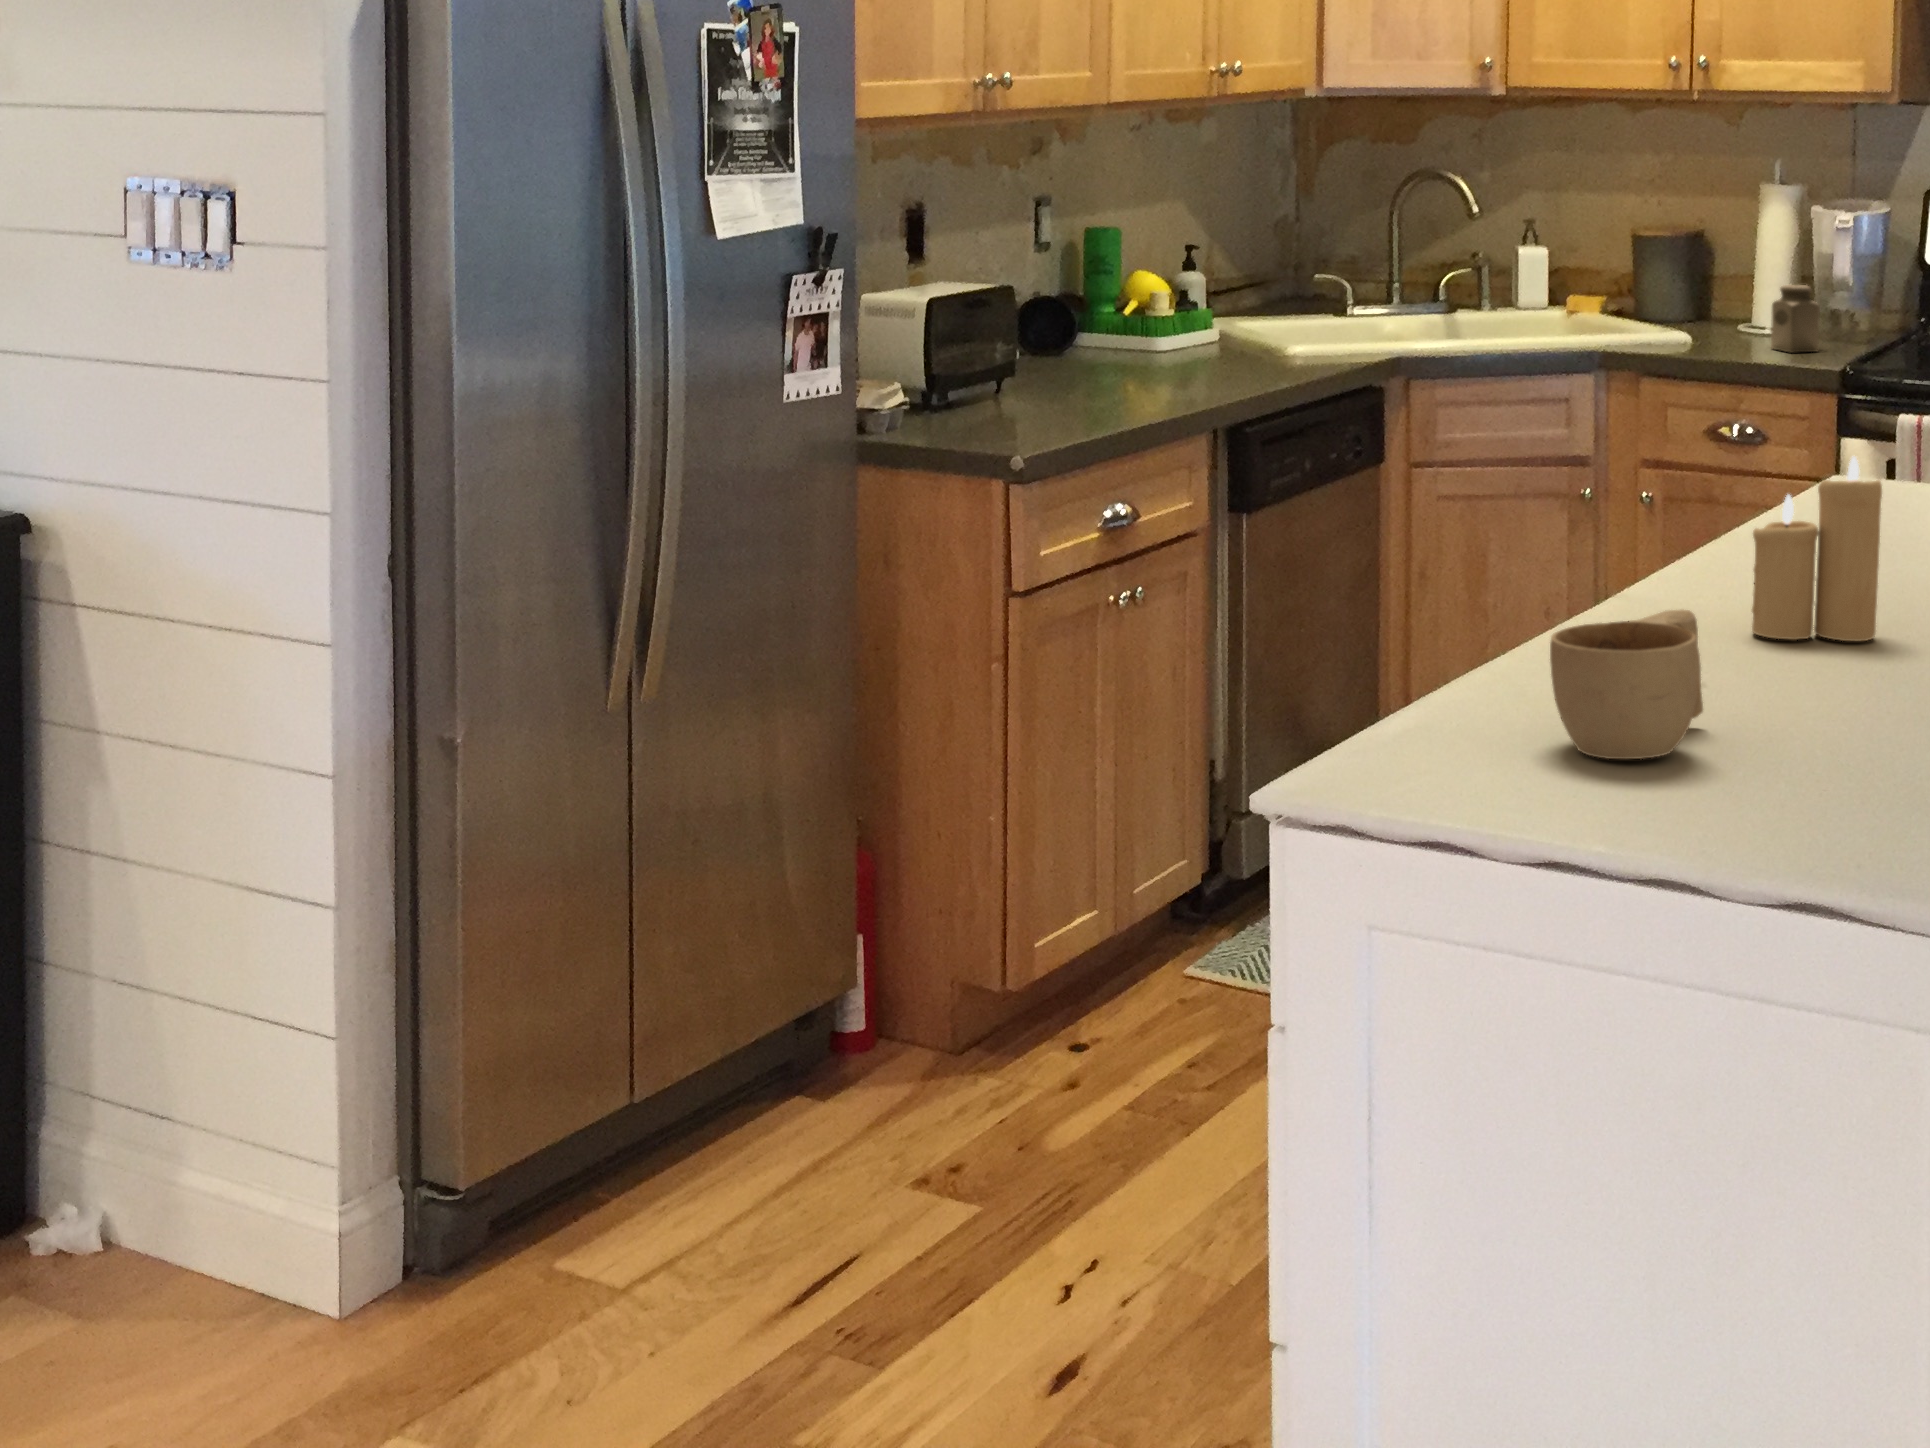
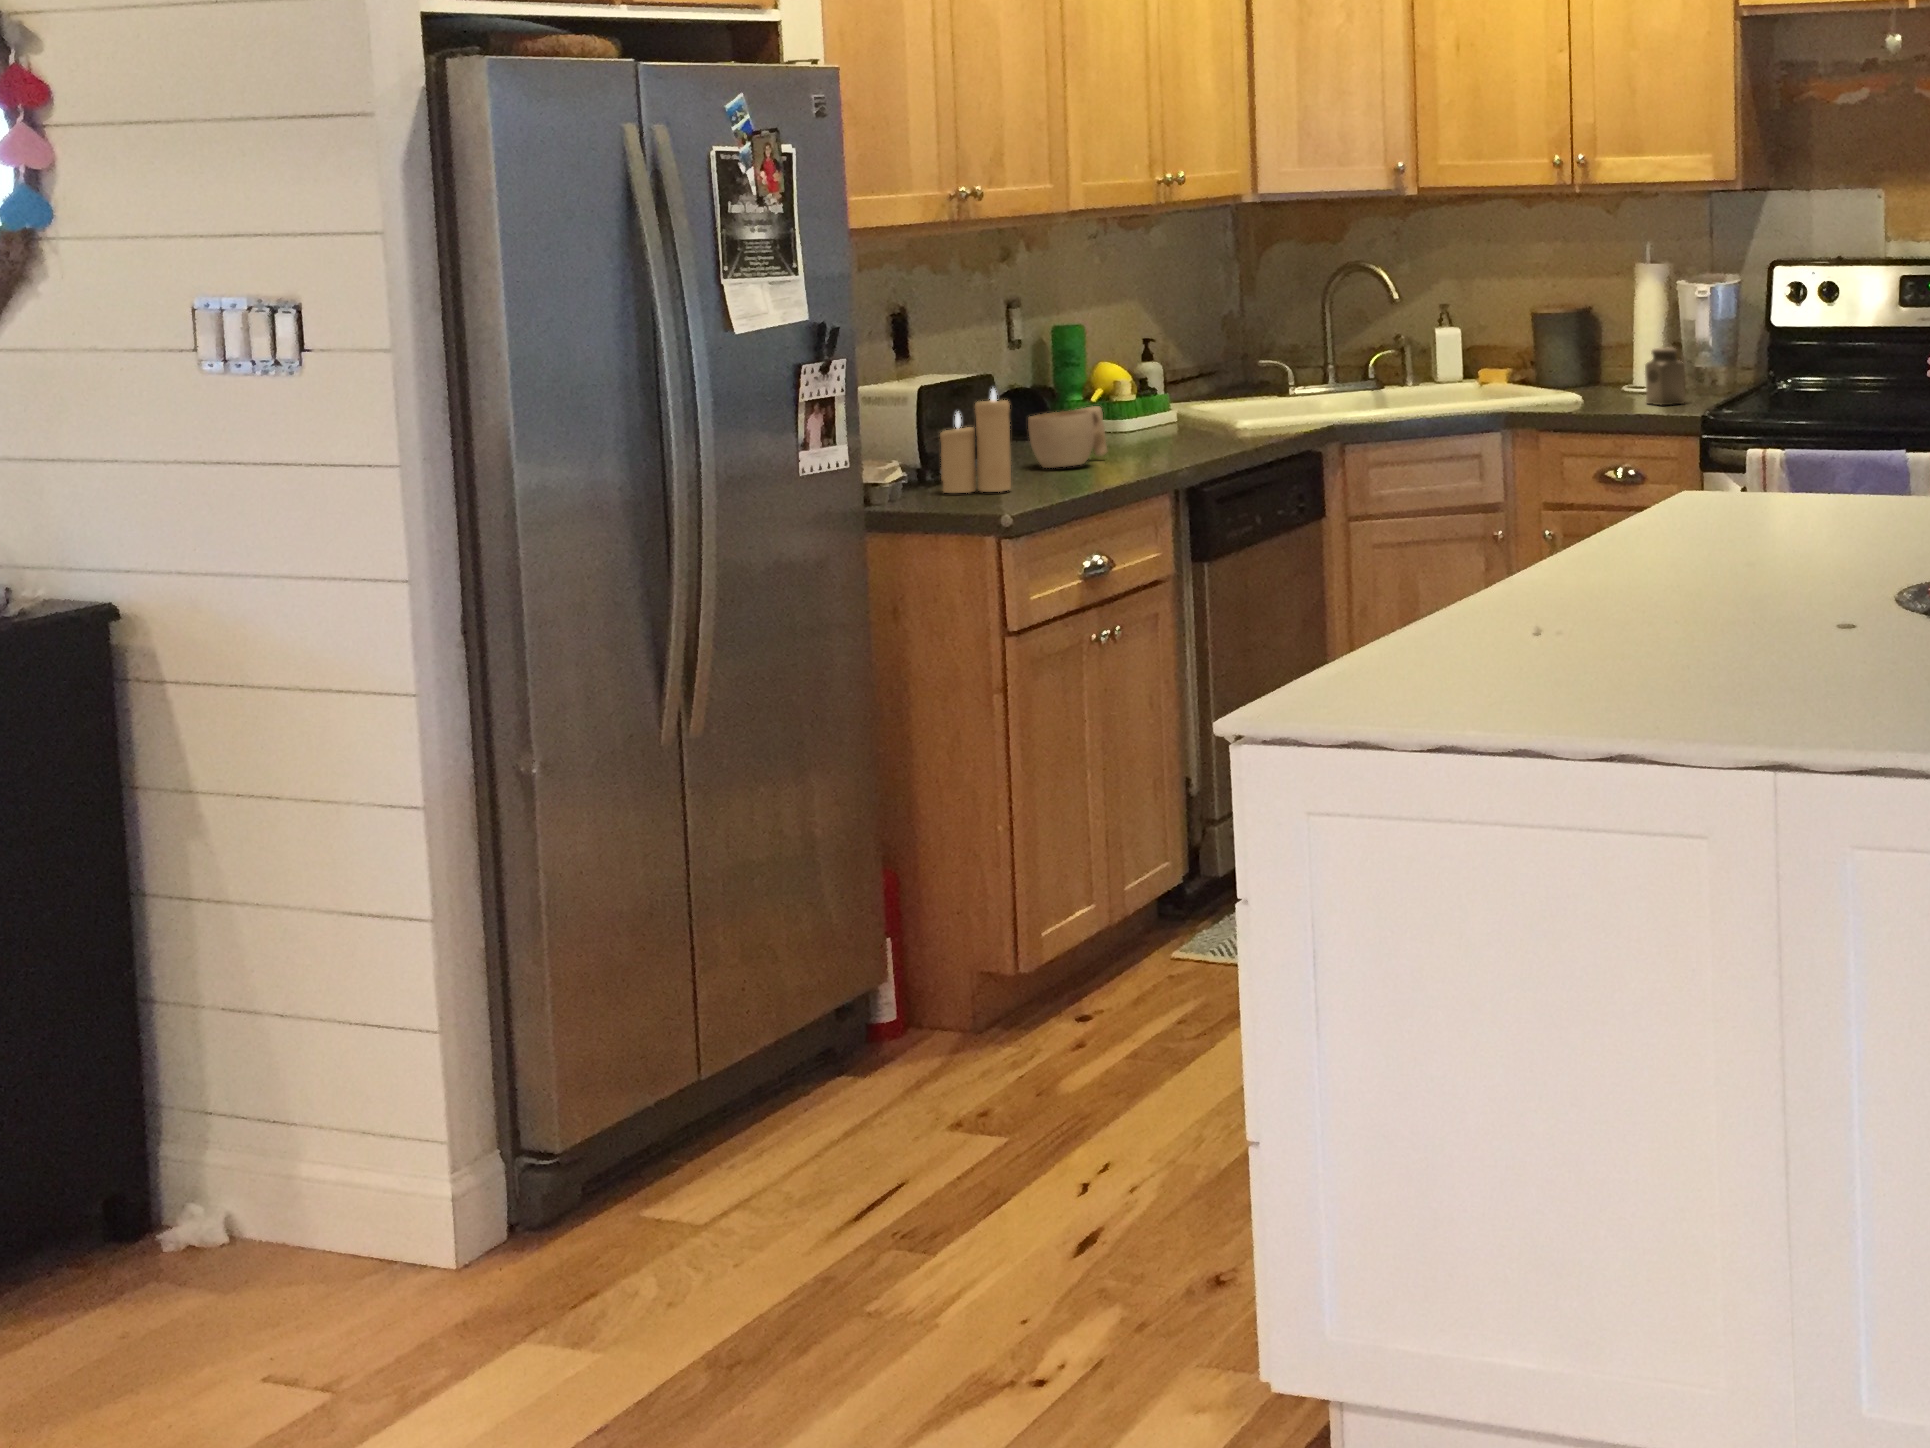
candle: present [1752,456,1882,641] -> present [940,389,1011,493]
cup: present [1550,610,1703,759] -> present [1028,406,1107,468]

